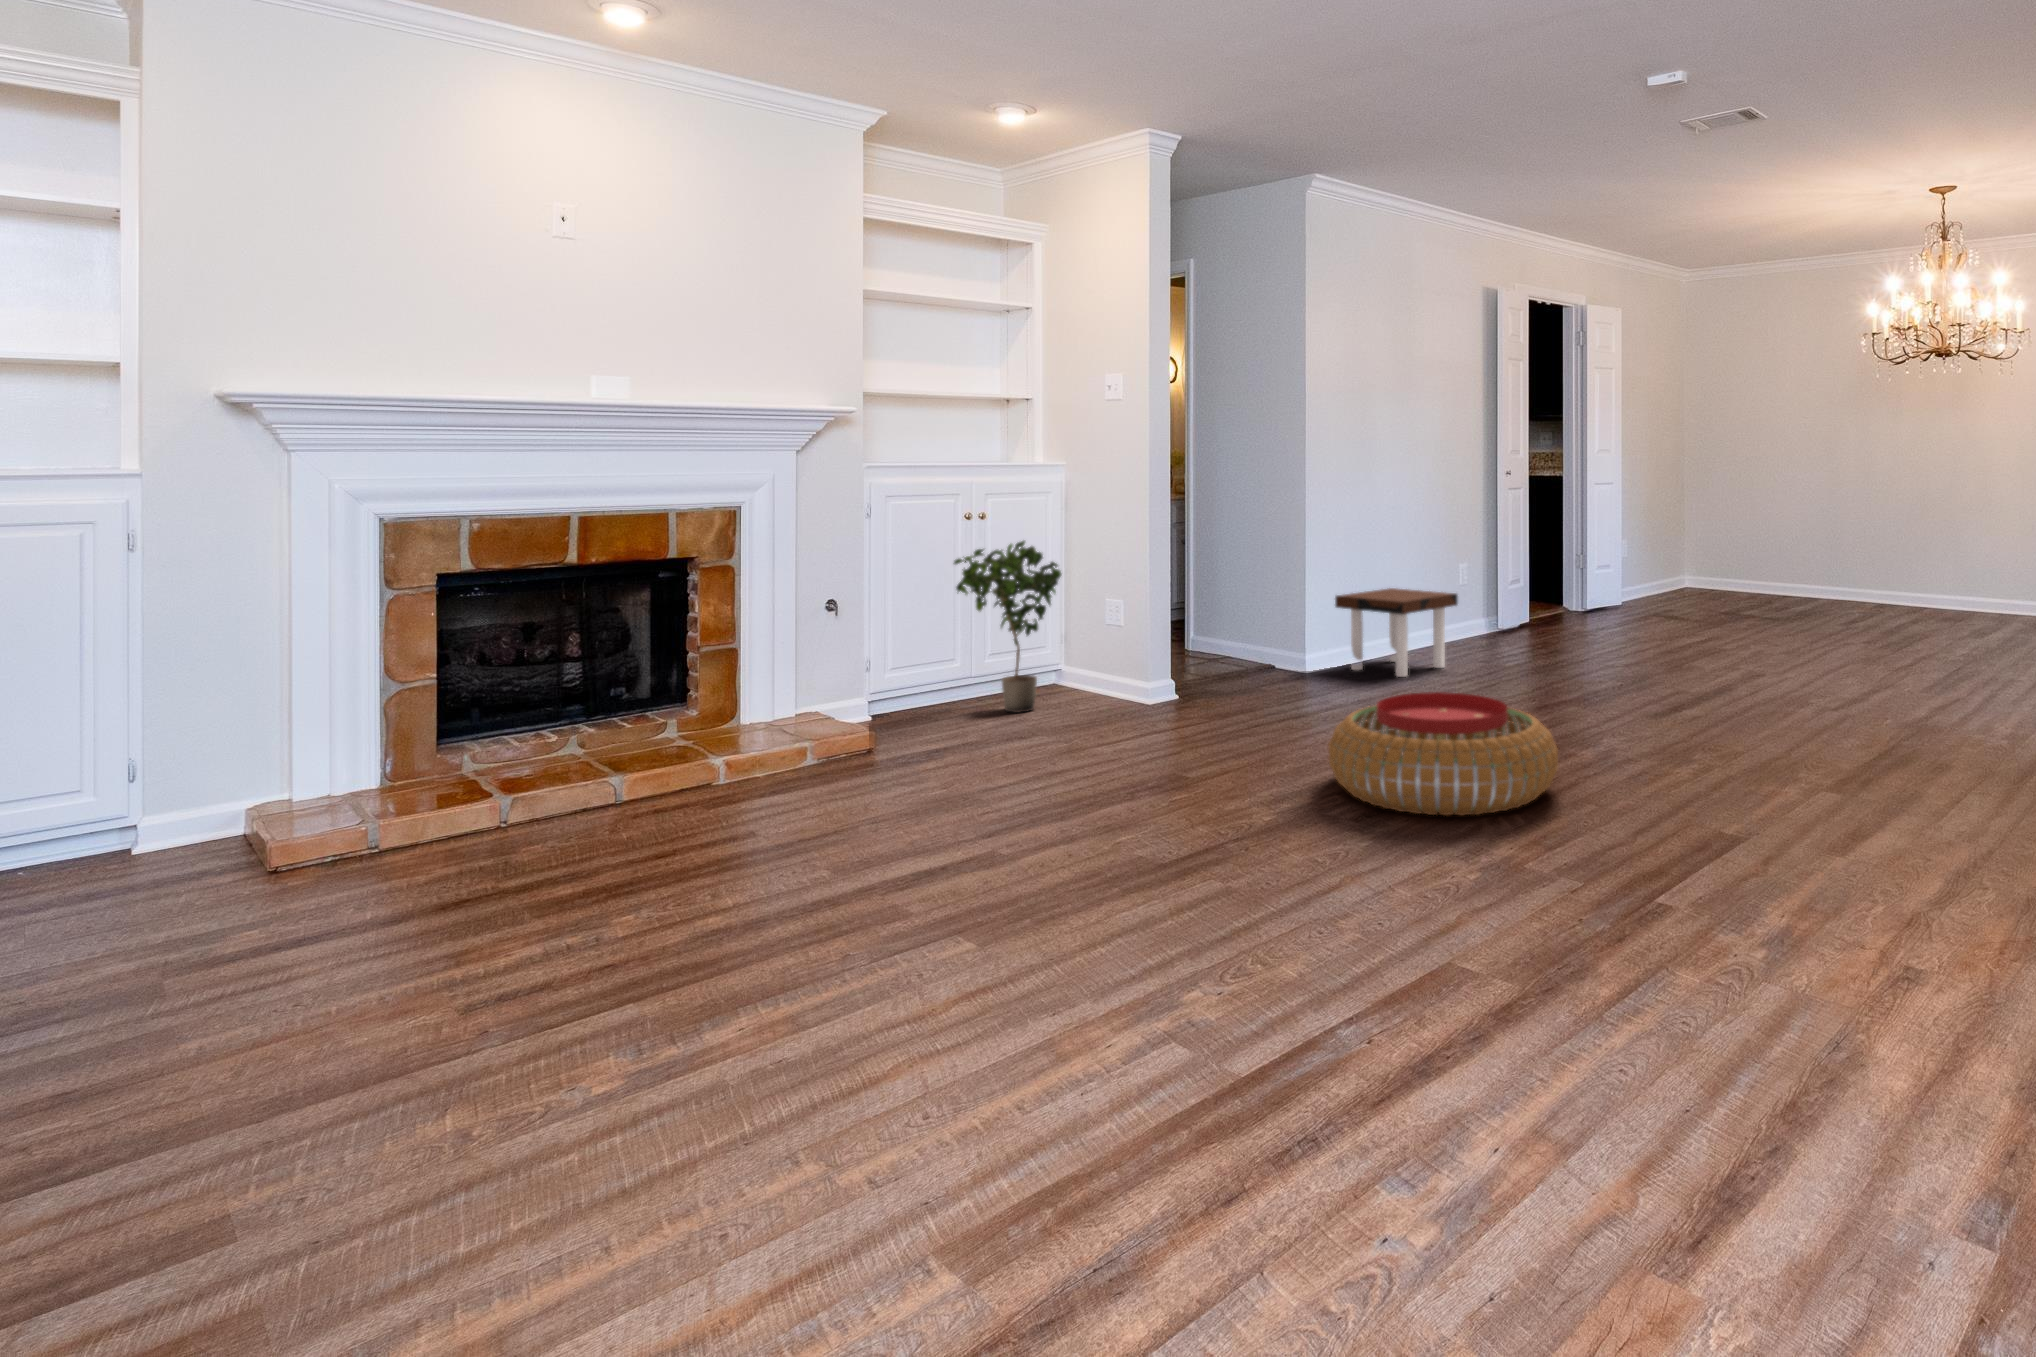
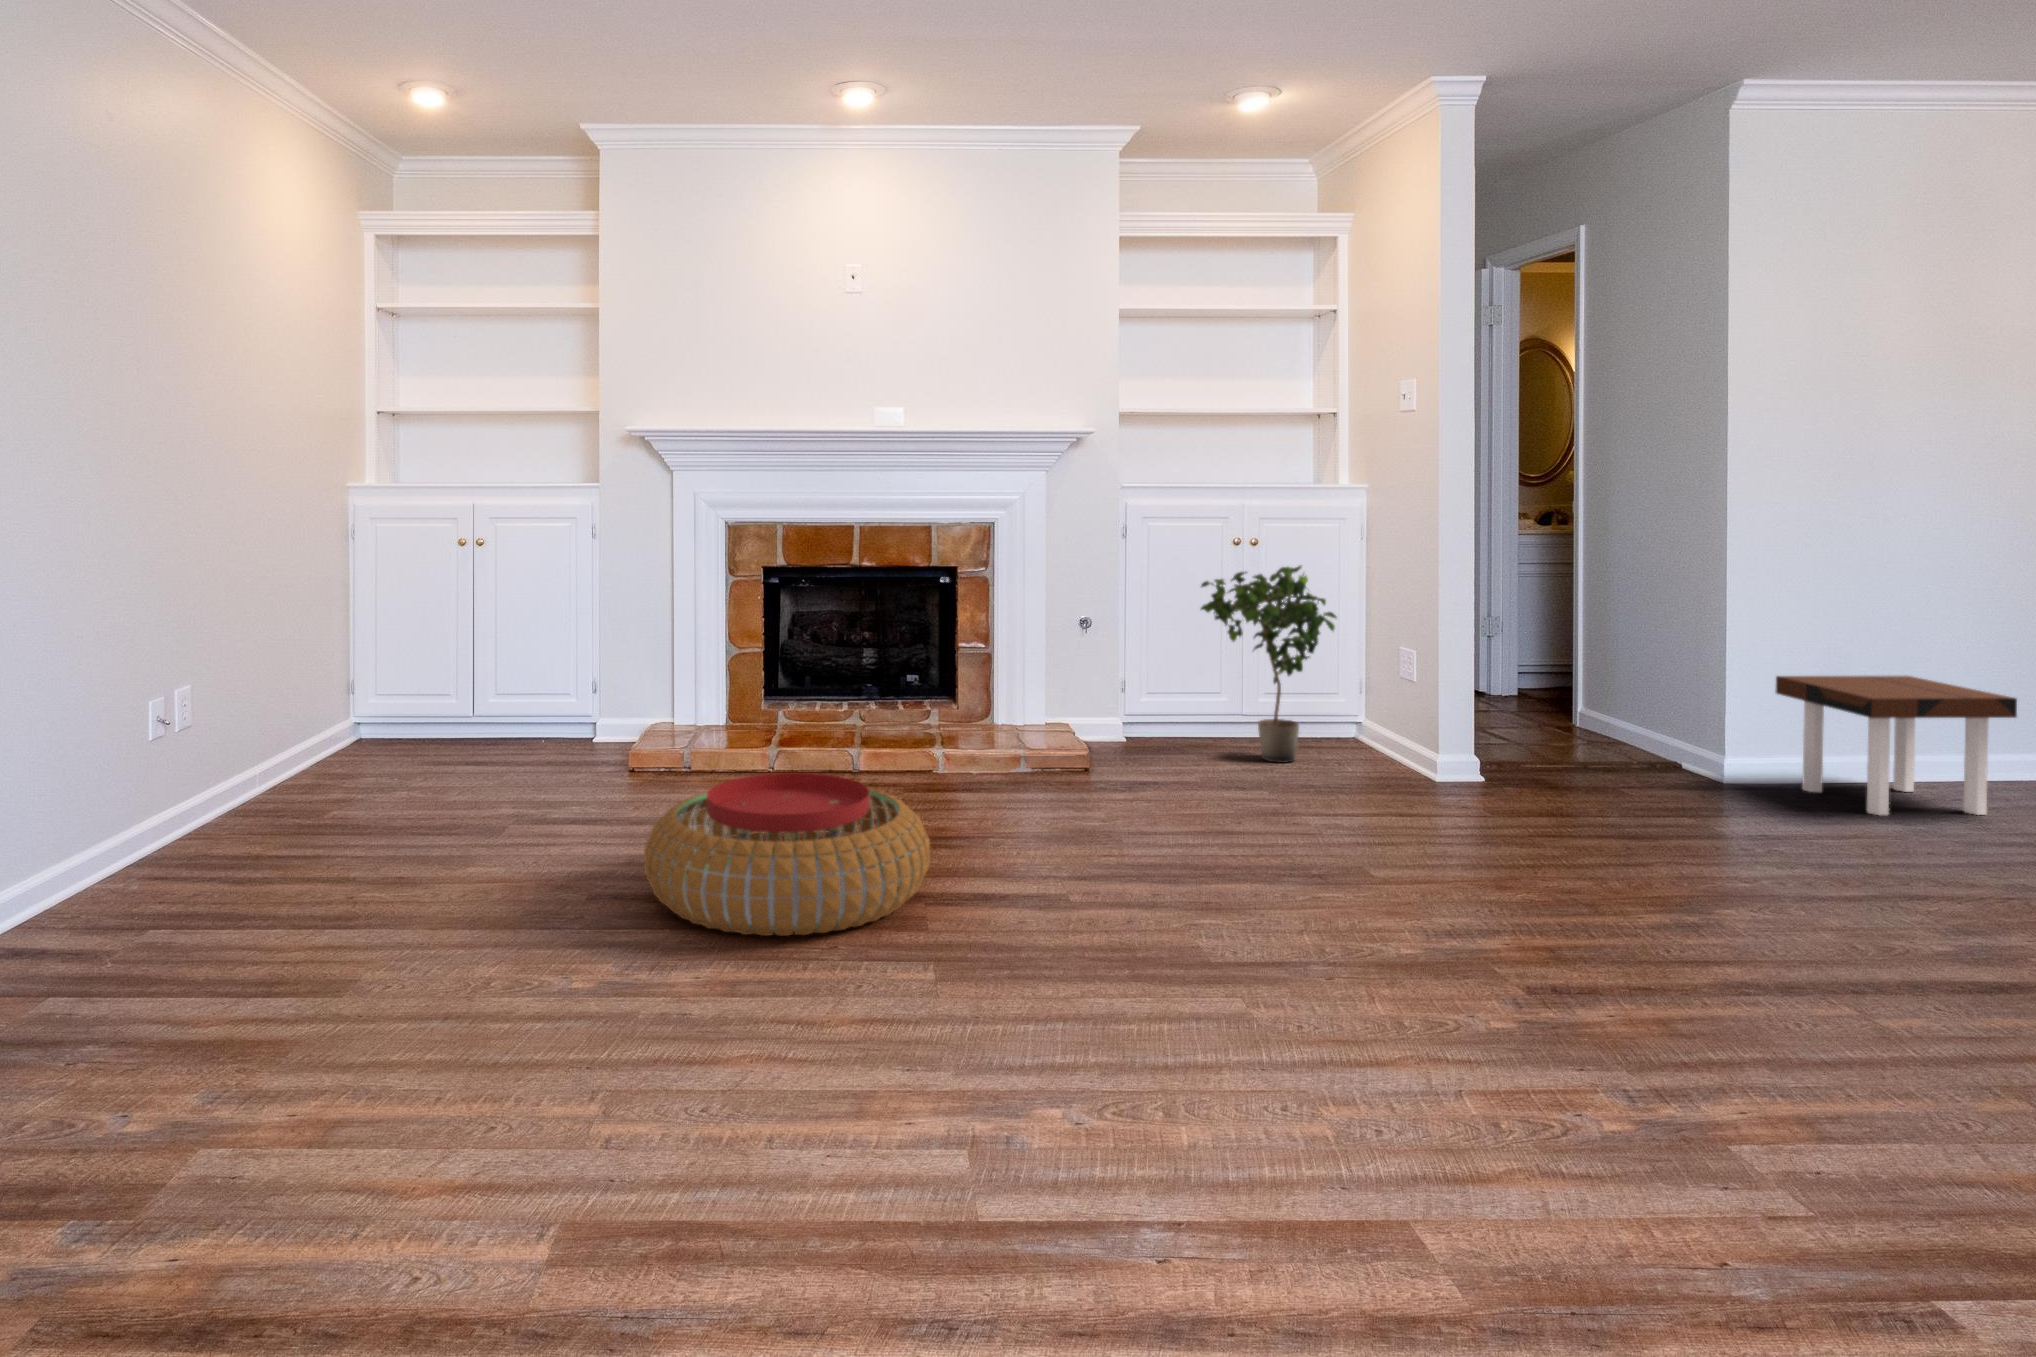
pouf: present [1328,692,1558,816] -> present [644,773,930,936]

